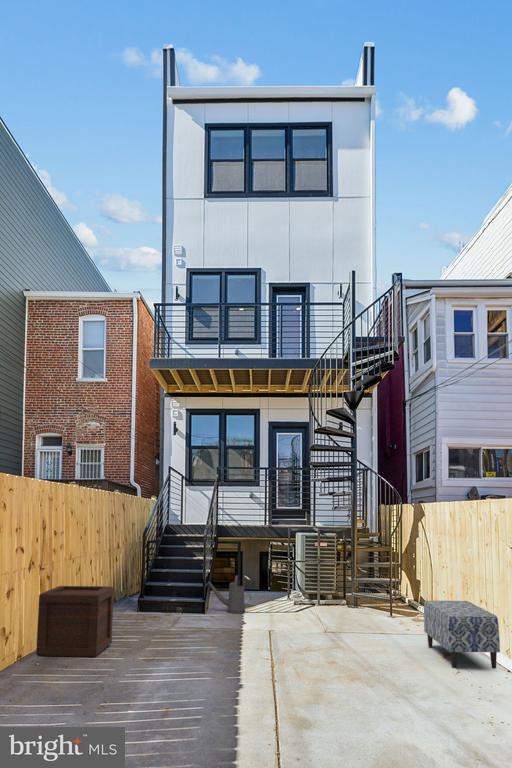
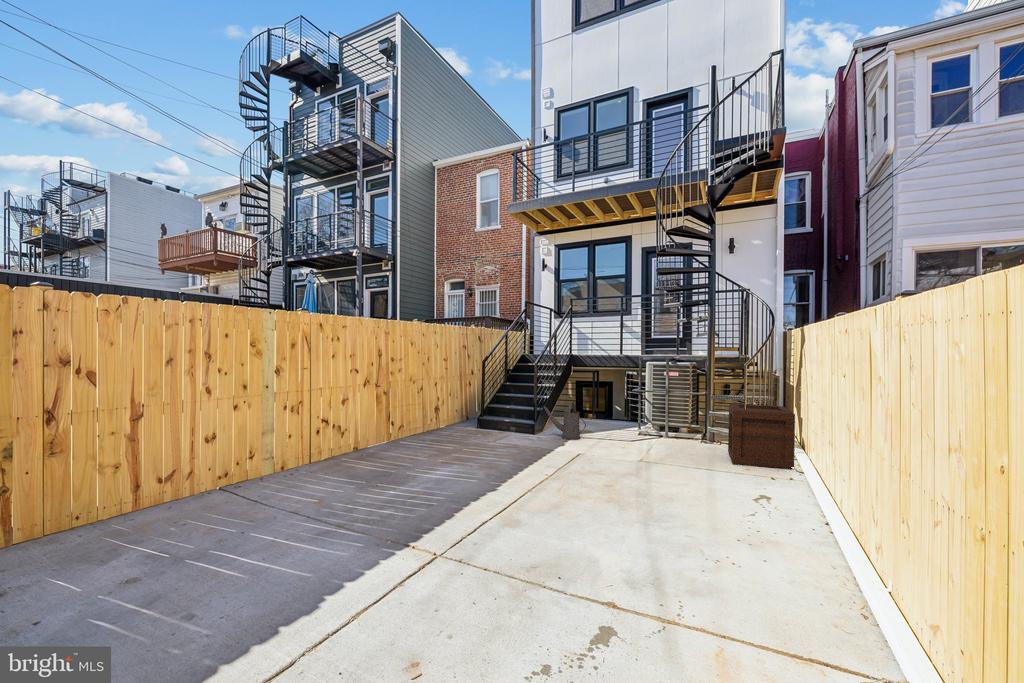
wooden crate: present [36,586,114,657] -> present [728,404,795,469]
bench: present [424,601,500,669] -> none [763,447,873,560]

